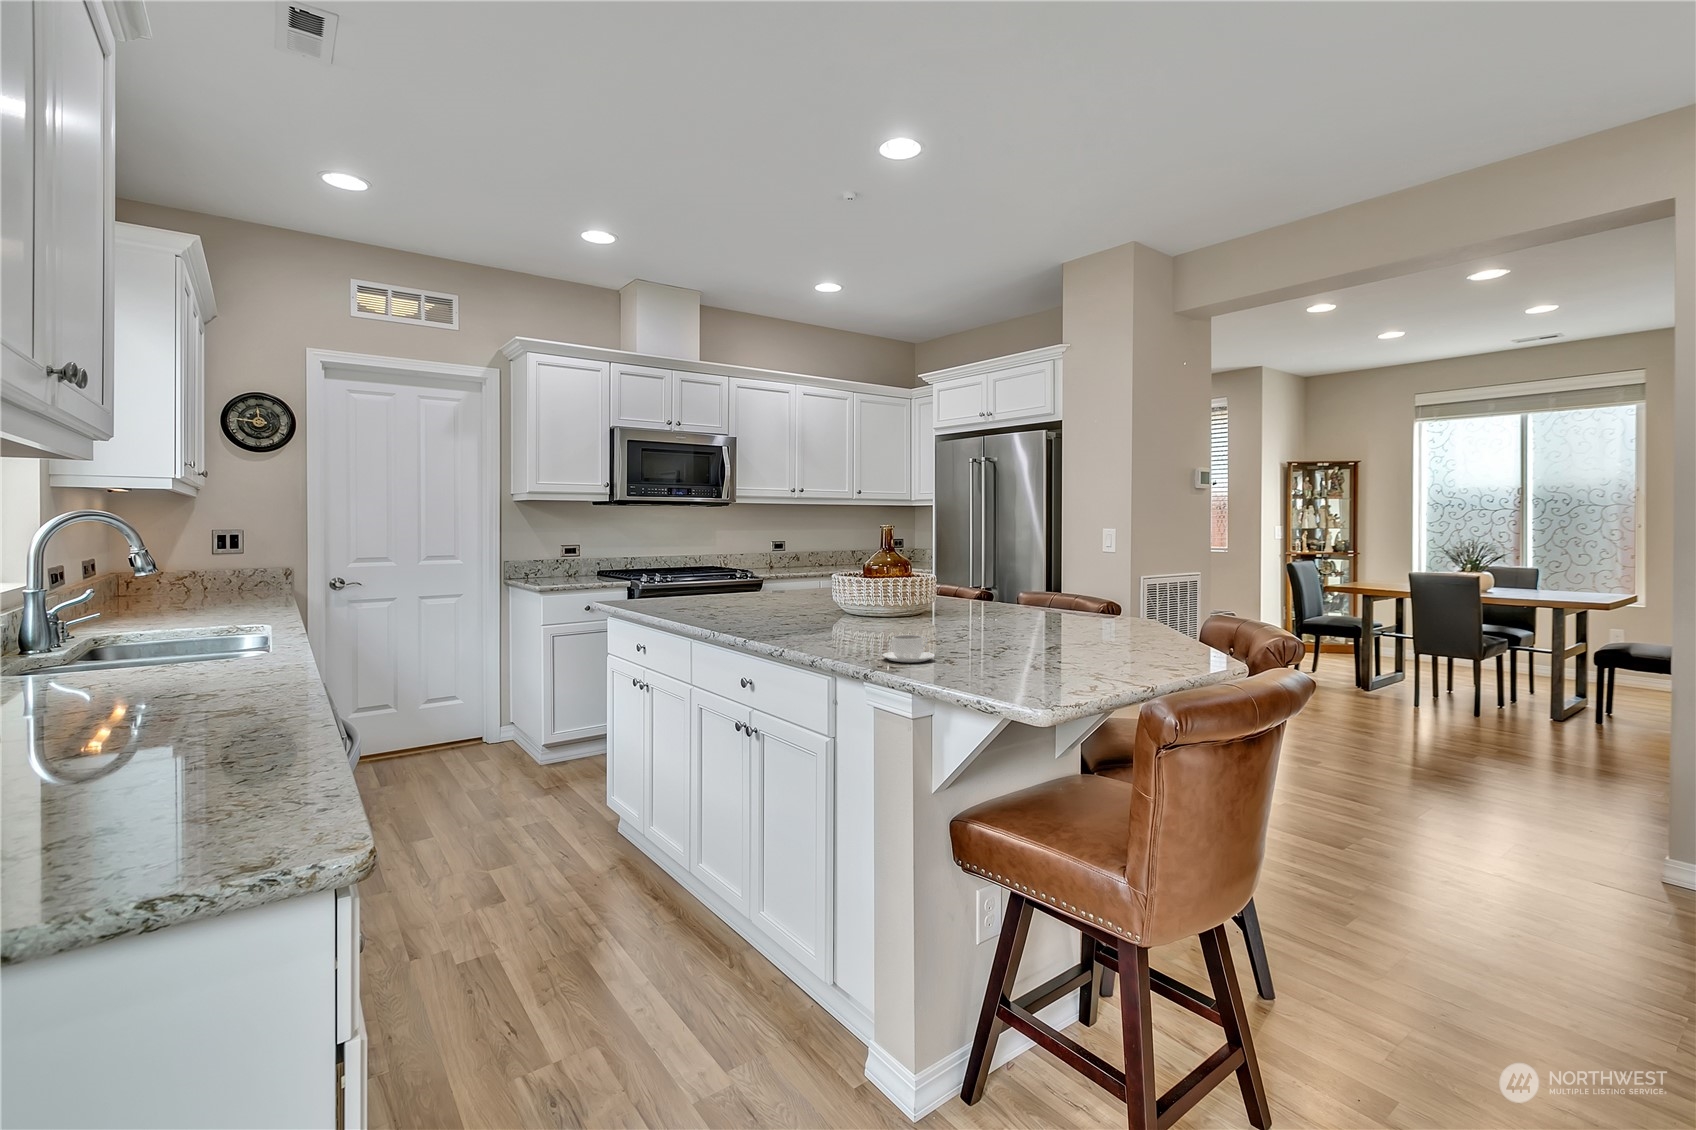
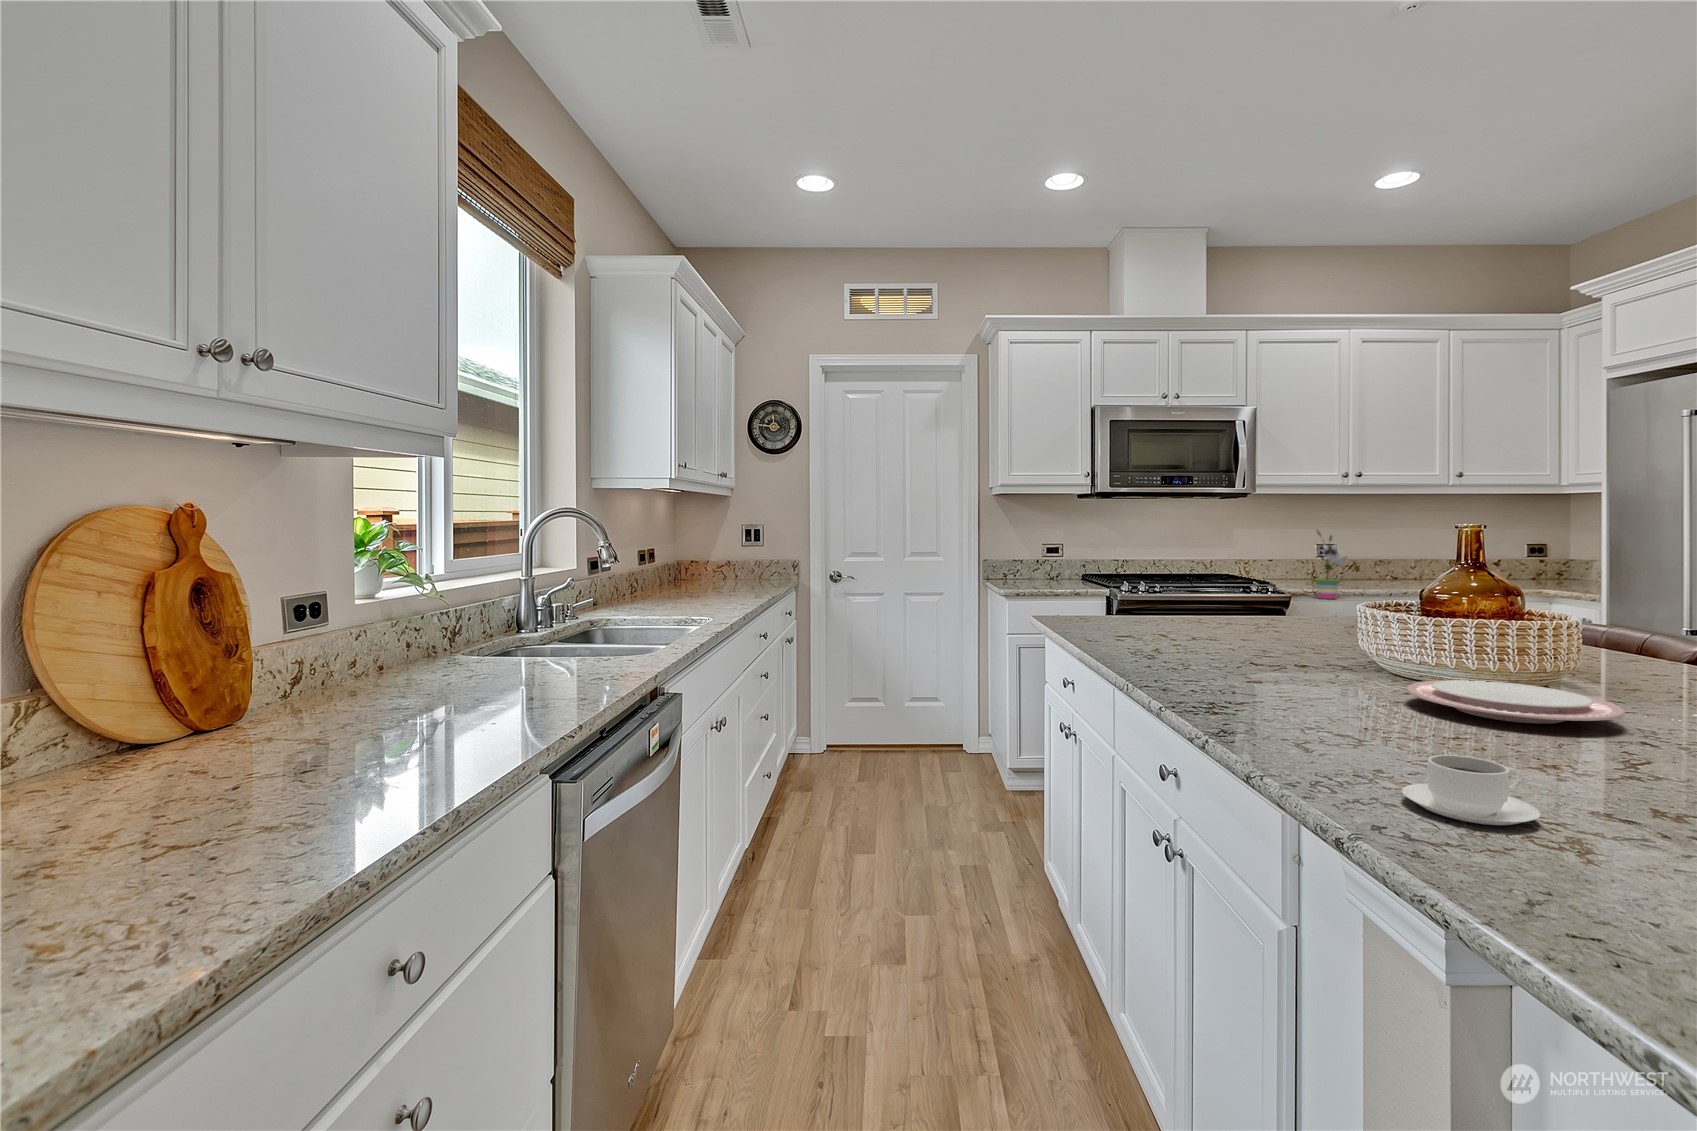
potted plant: none [780,531,802,582] -> present [1314,531,1347,599]
plate: none [864,612,956,630] -> present [1406,680,1625,724]

